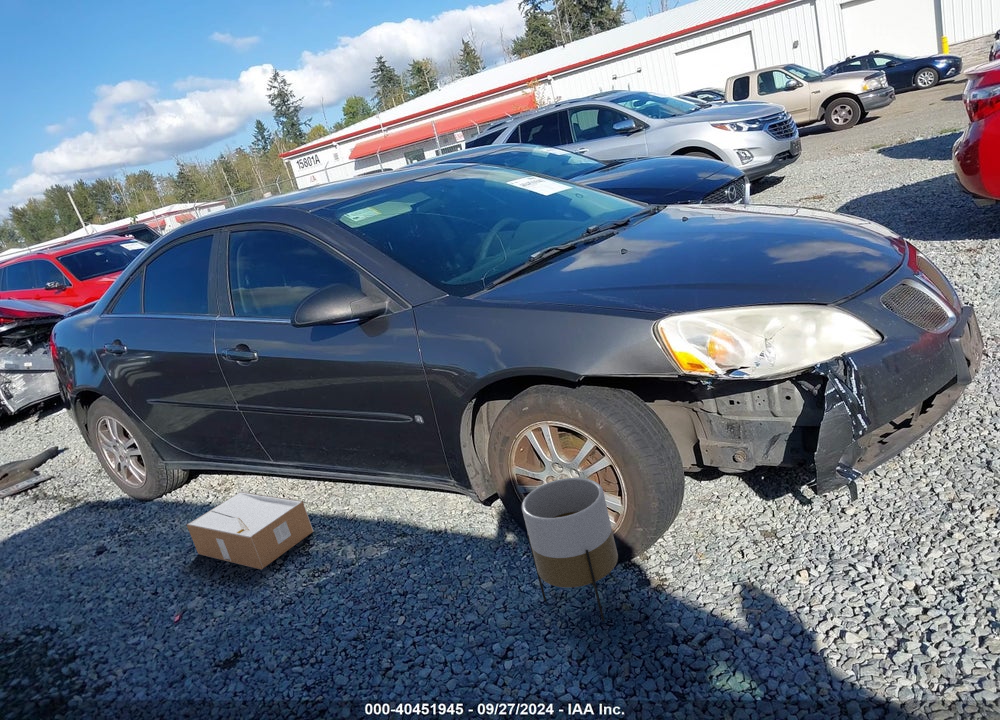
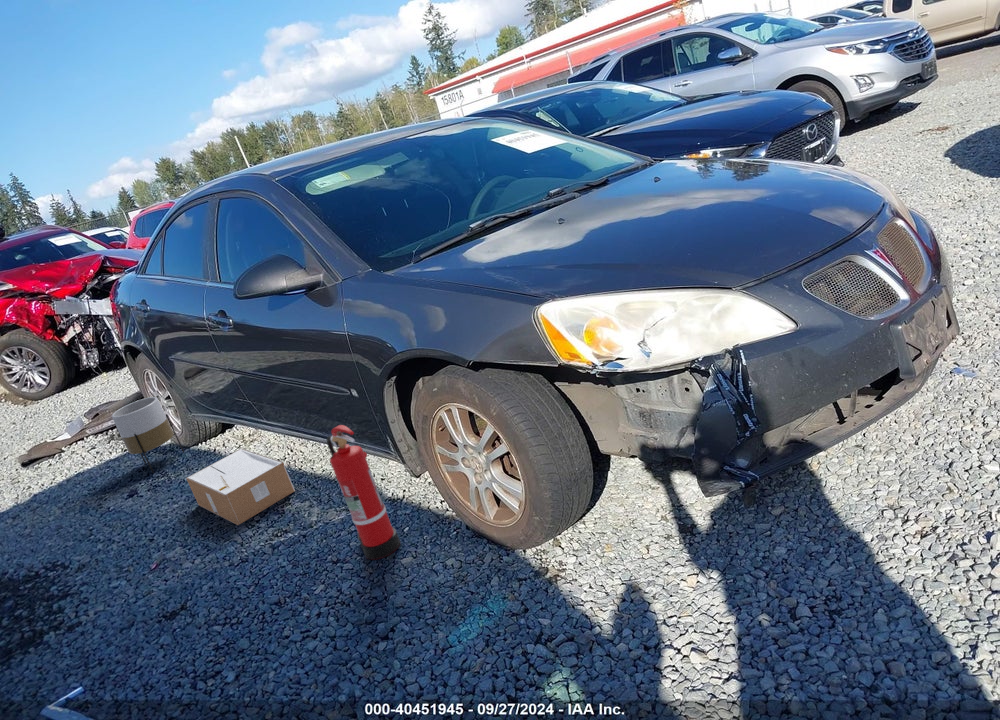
fire extinguisher: none [399,449,470,588] -> present [327,425,400,560]
planter: present [522,478,618,621] -> present [112,397,184,473]

